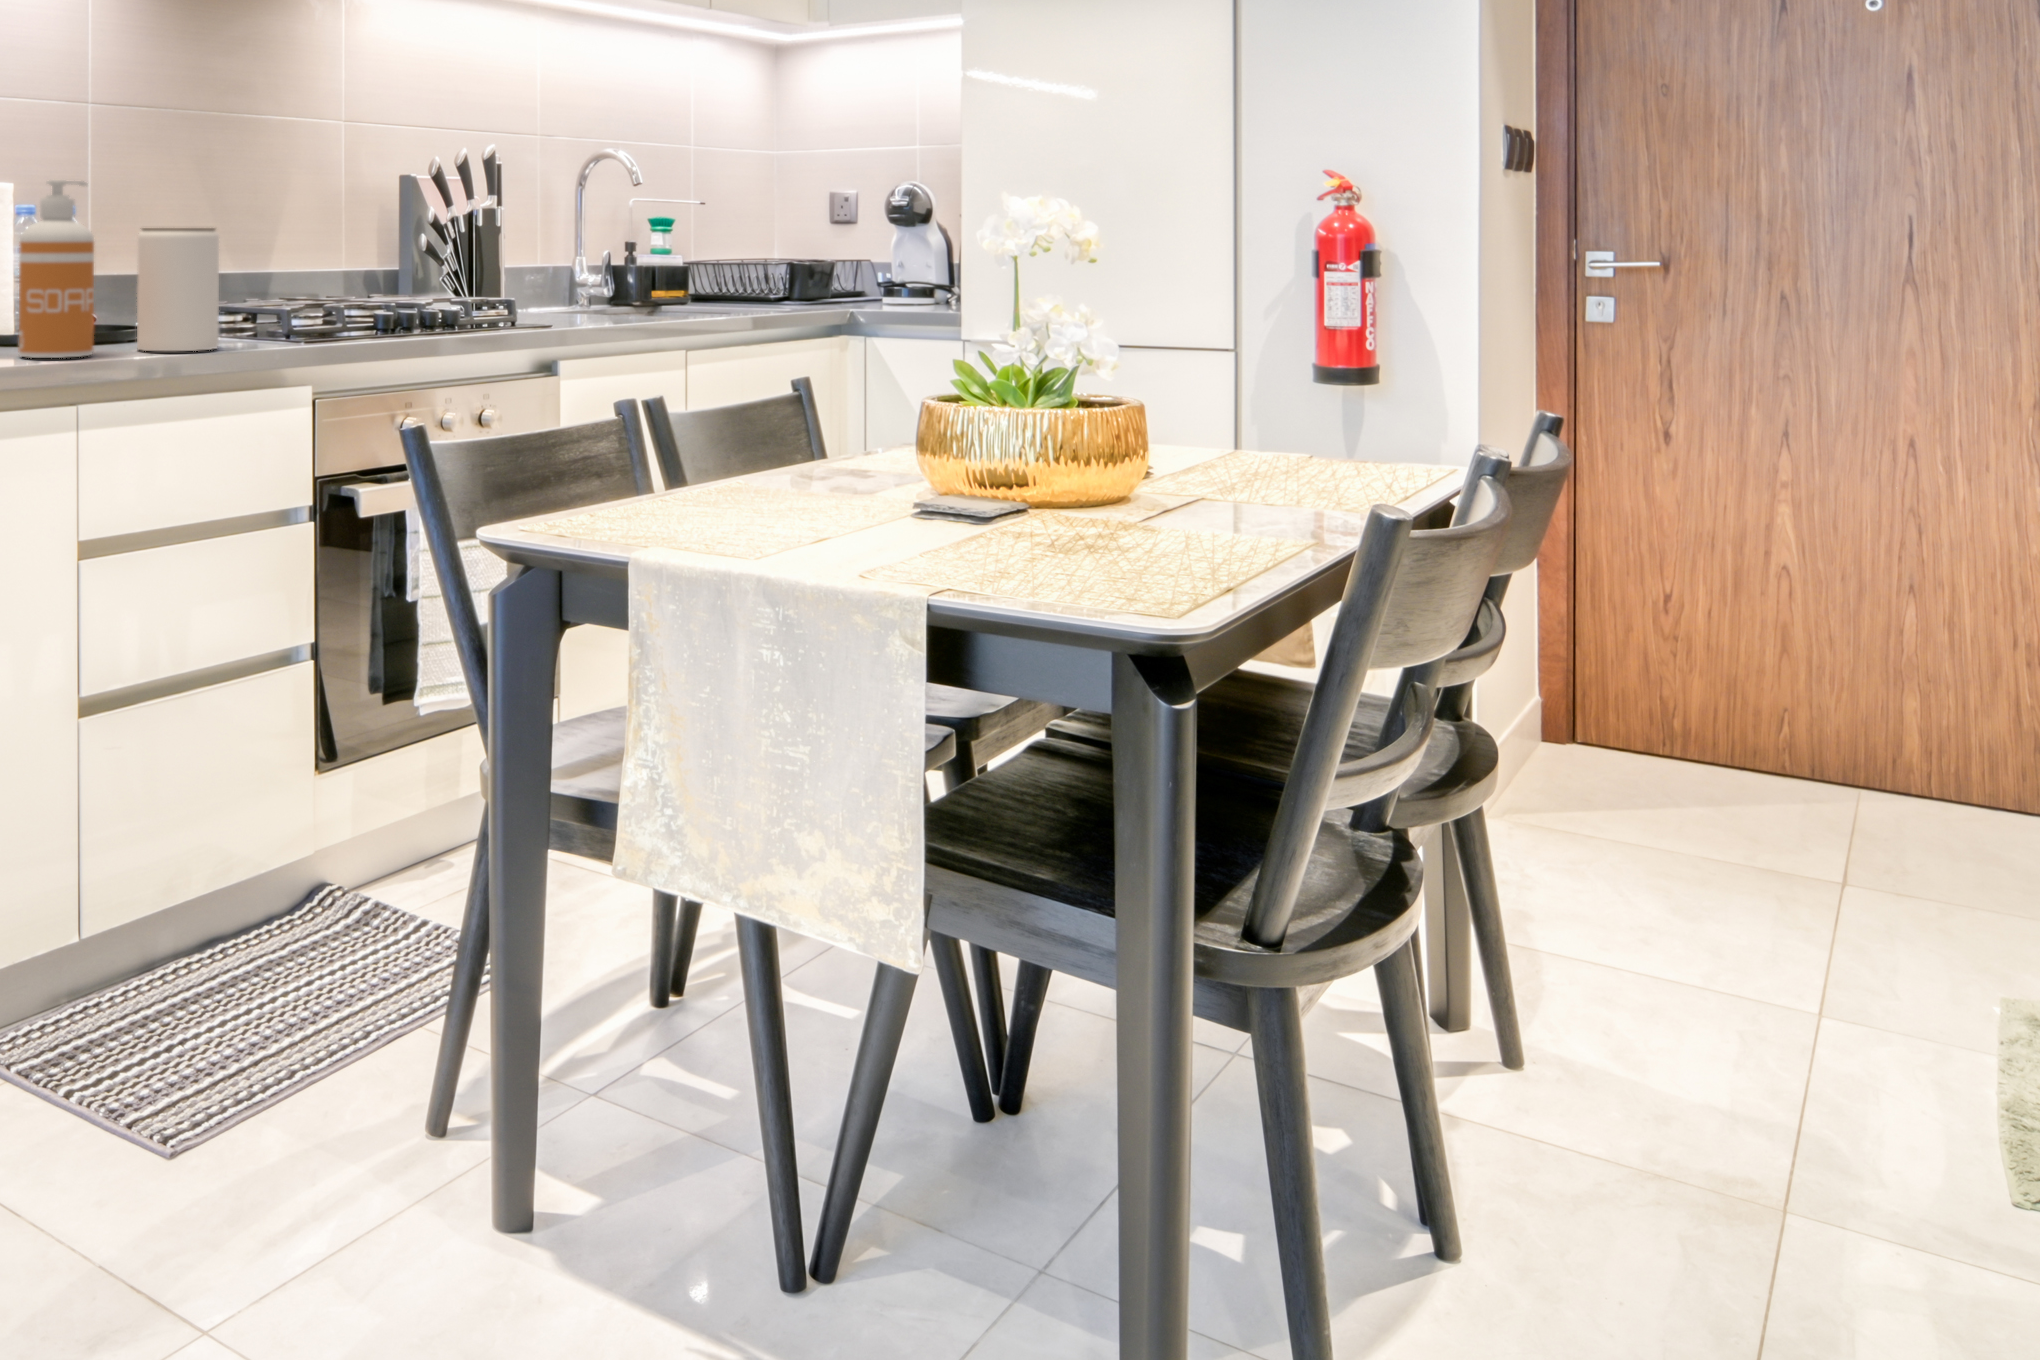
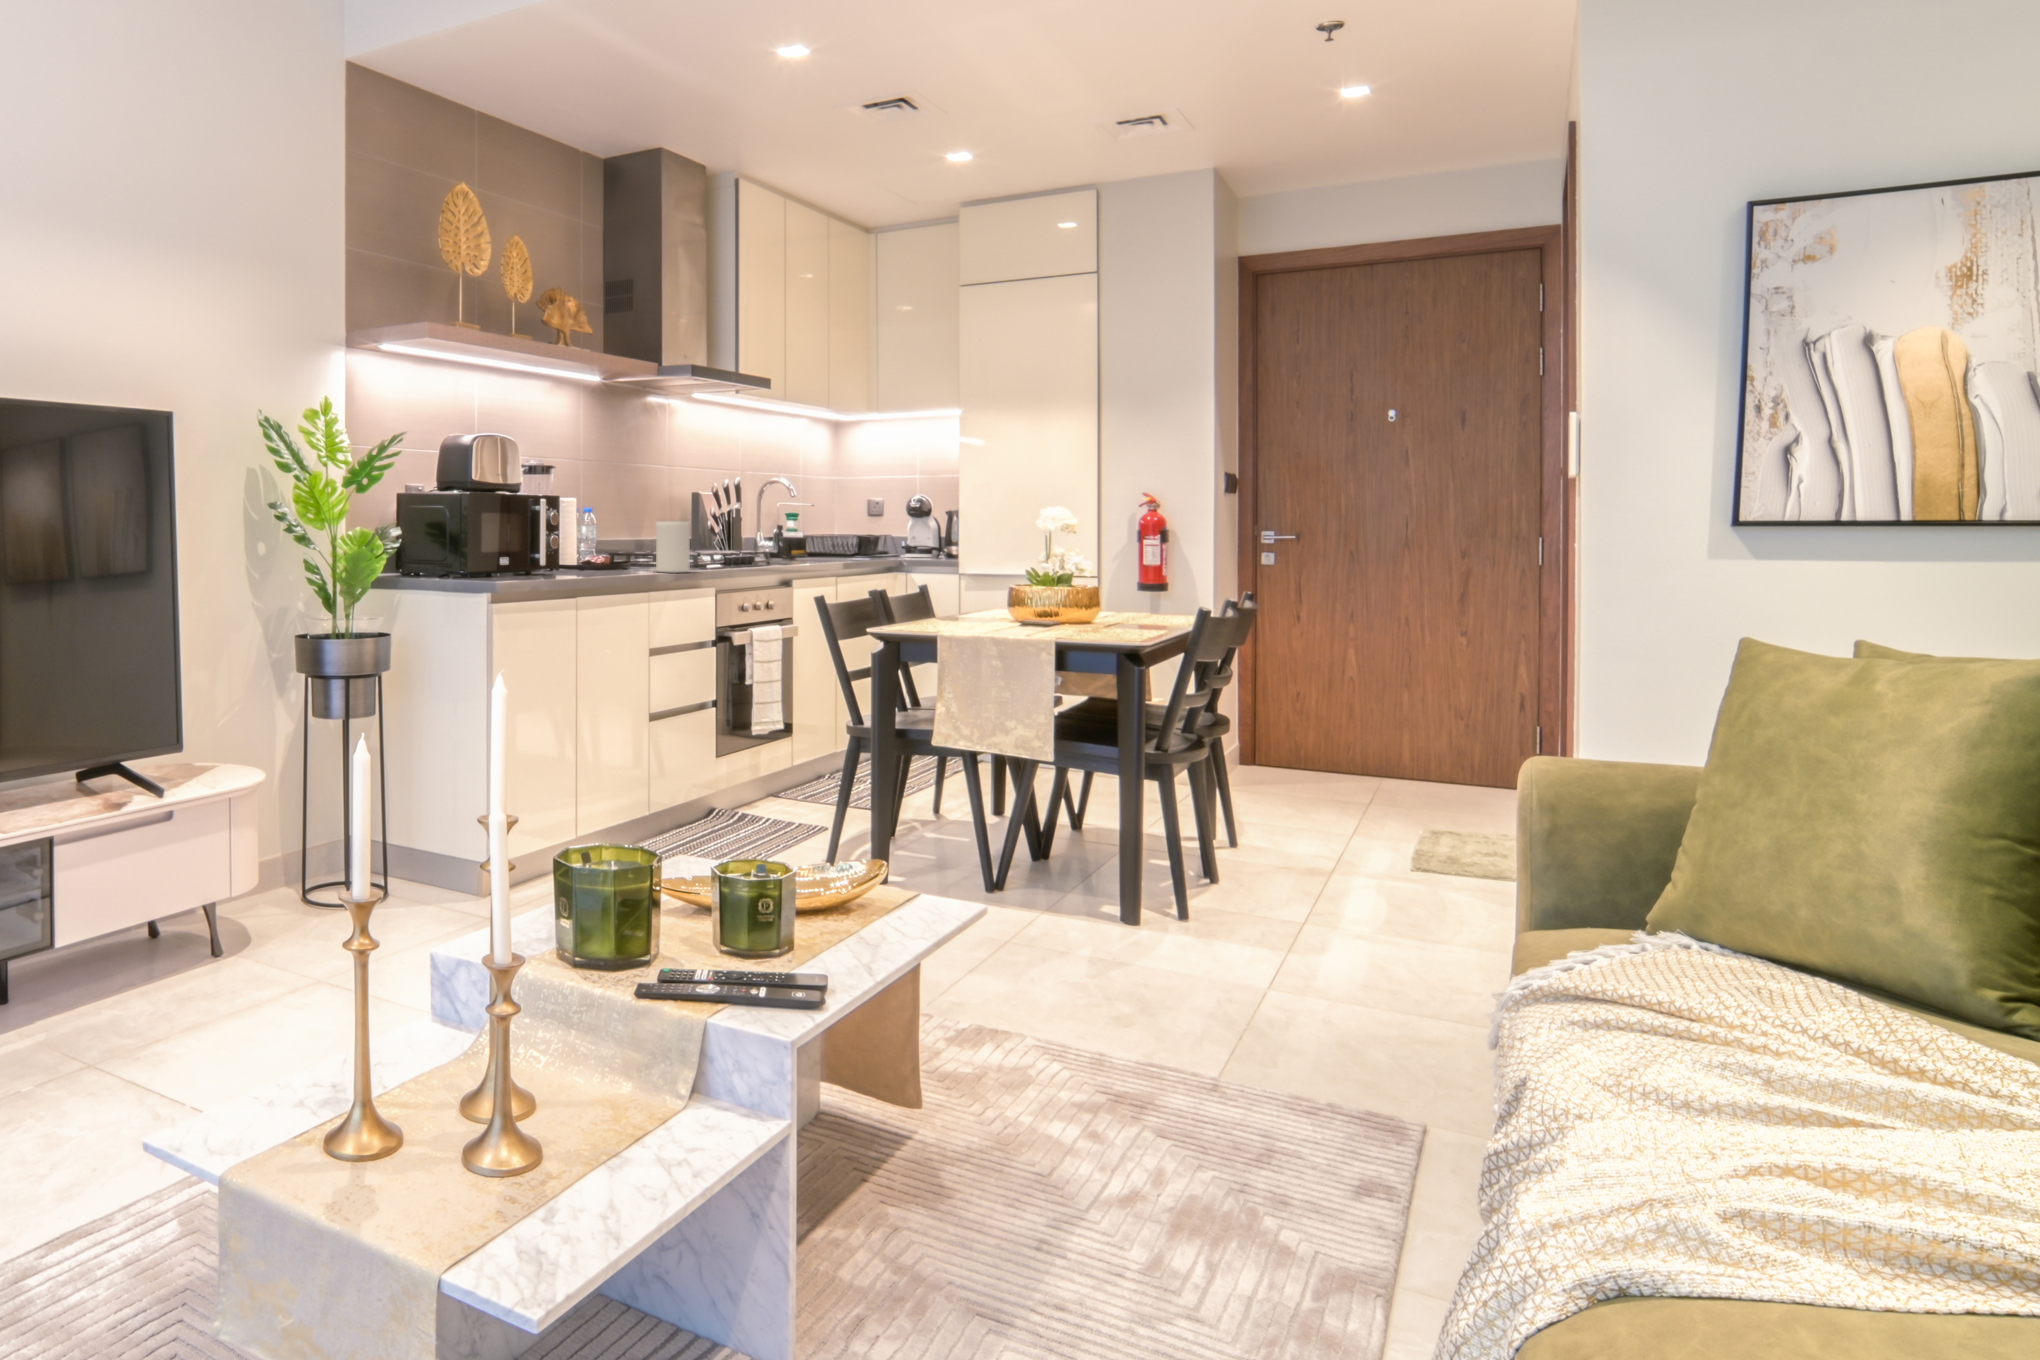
soap dispenser: present [18,180,94,358] -> none [619,500,649,574]

